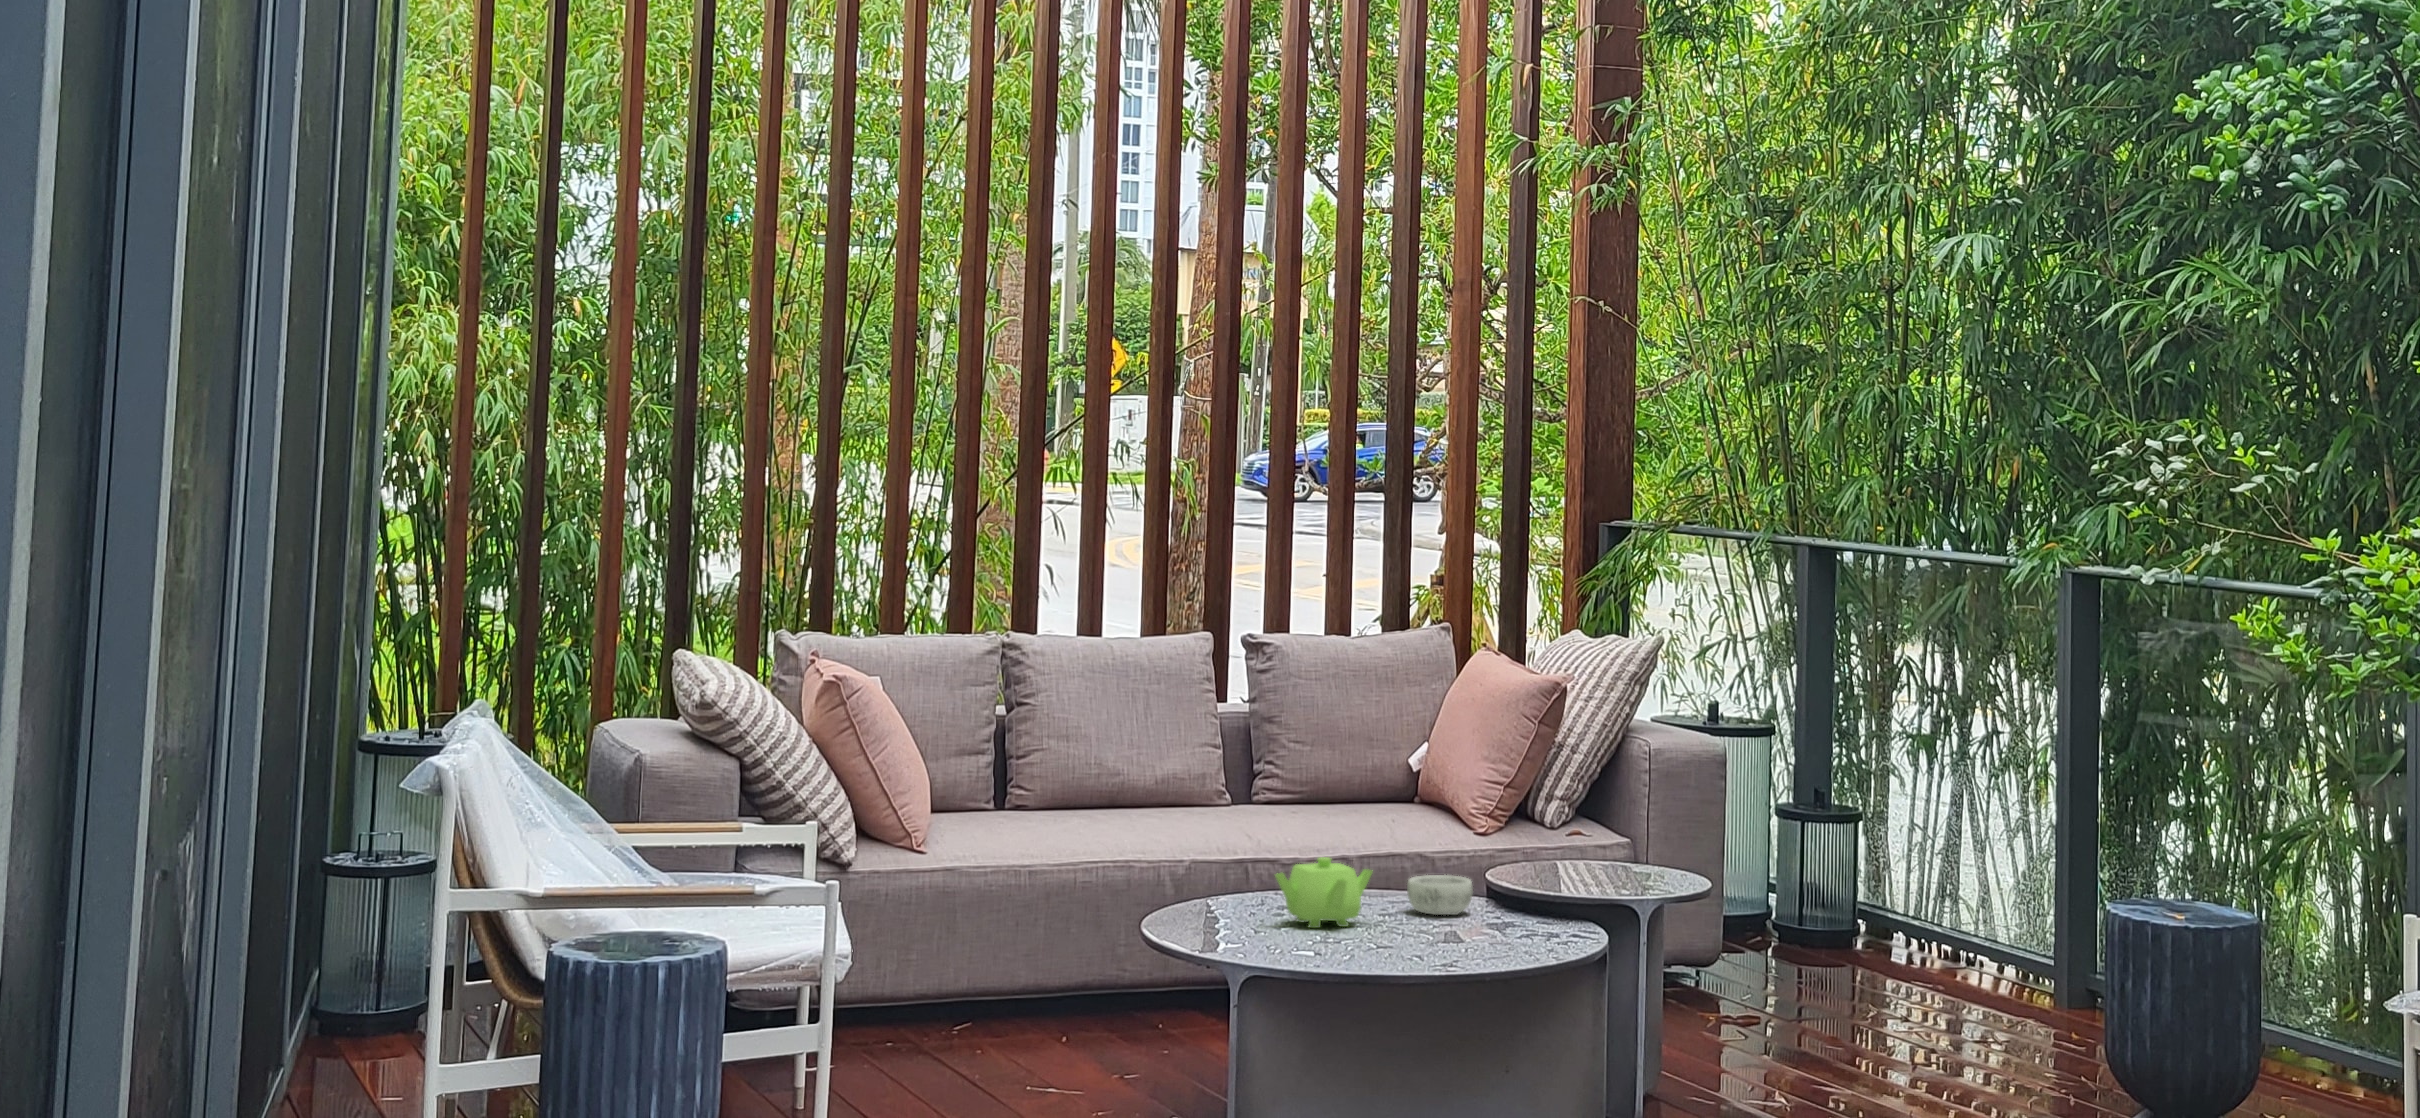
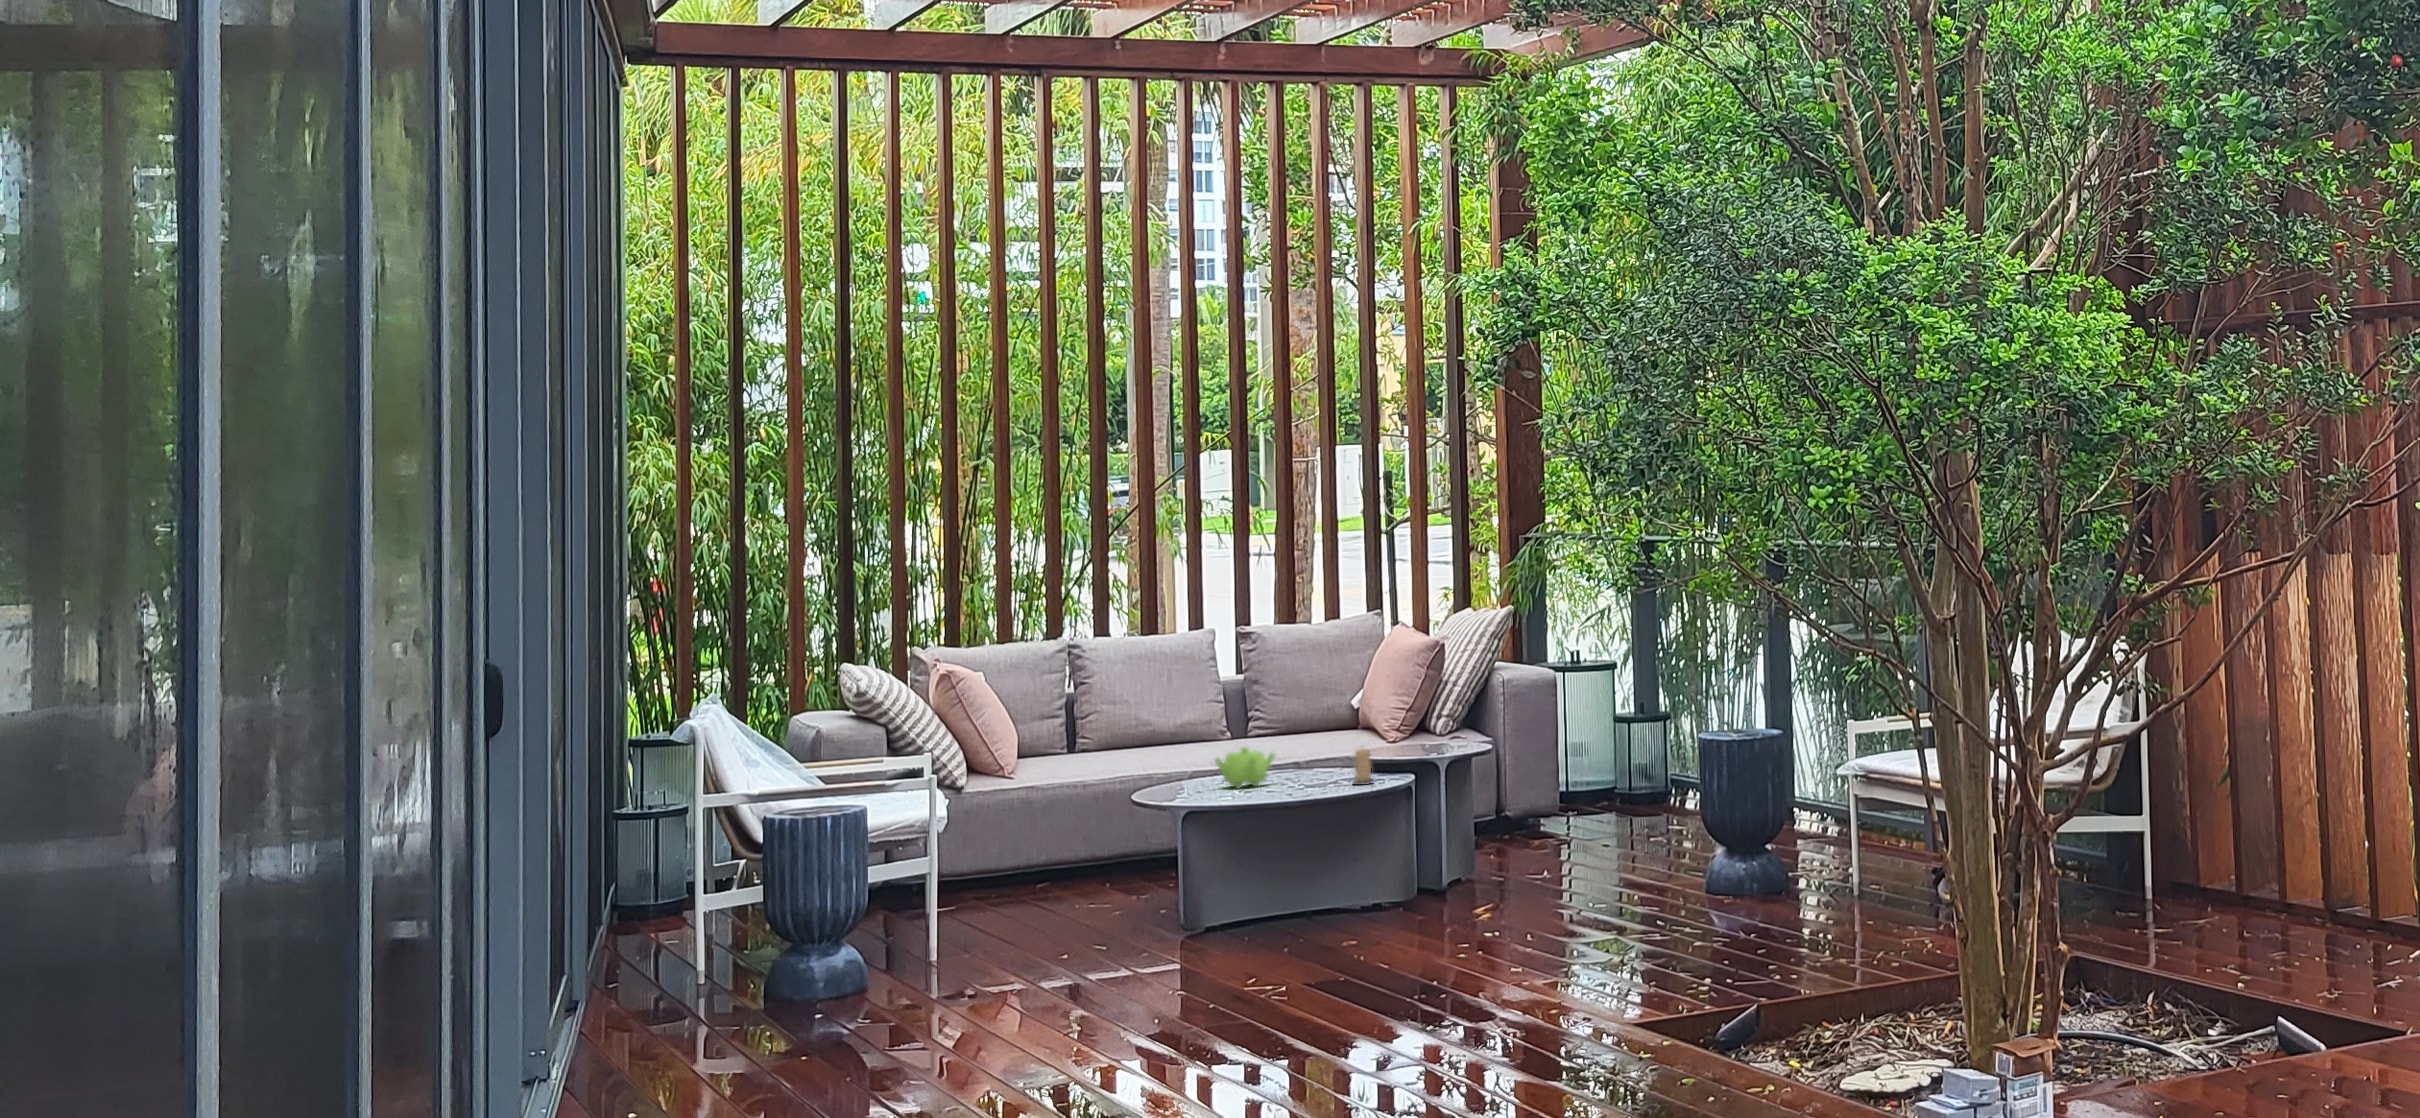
candle: none [1508,874,1546,943] -> present [1353,748,1373,785]
decorative bowl: present [1407,875,1473,915] -> none [1302,756,1342,778]

